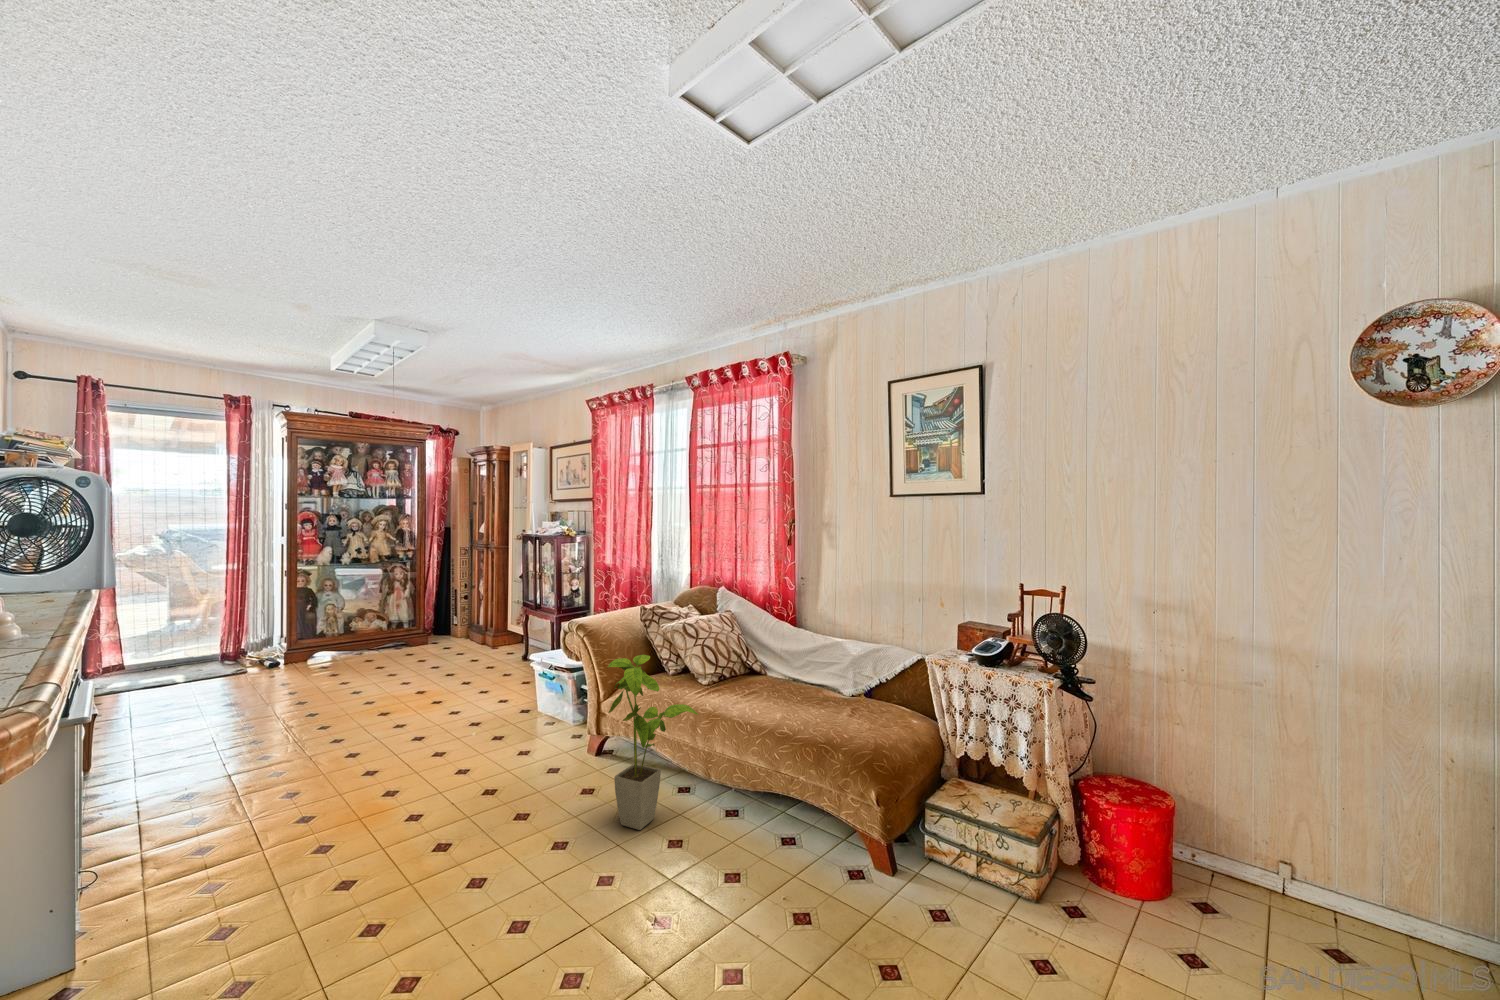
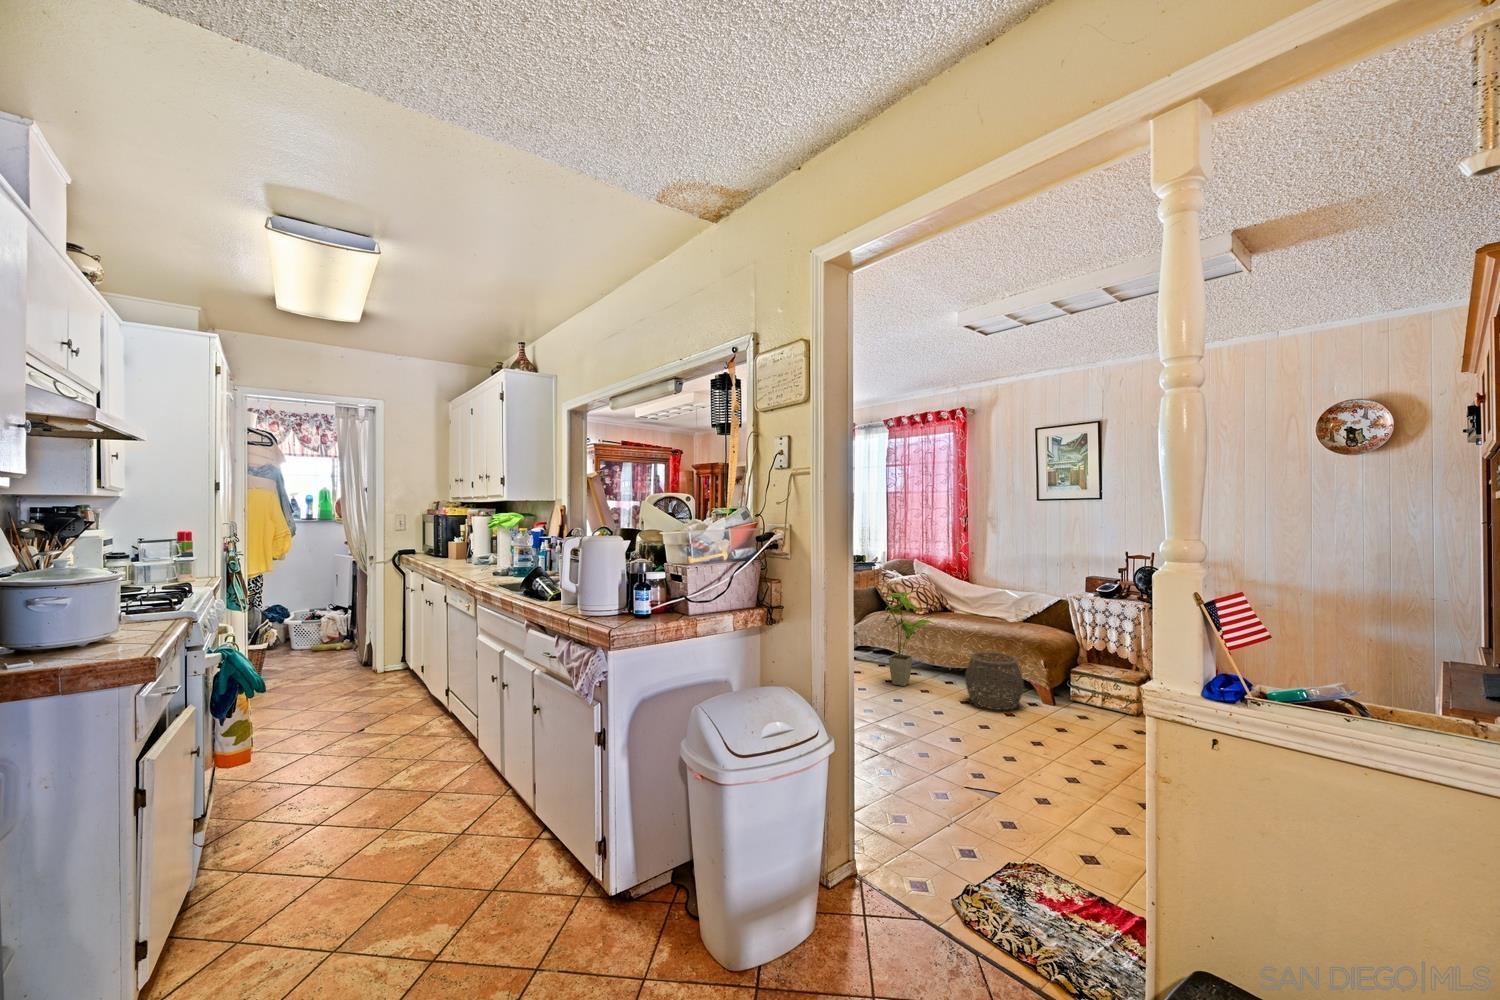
woven basket: none [727,773,834,910] -> present [965,652,1024,710]

